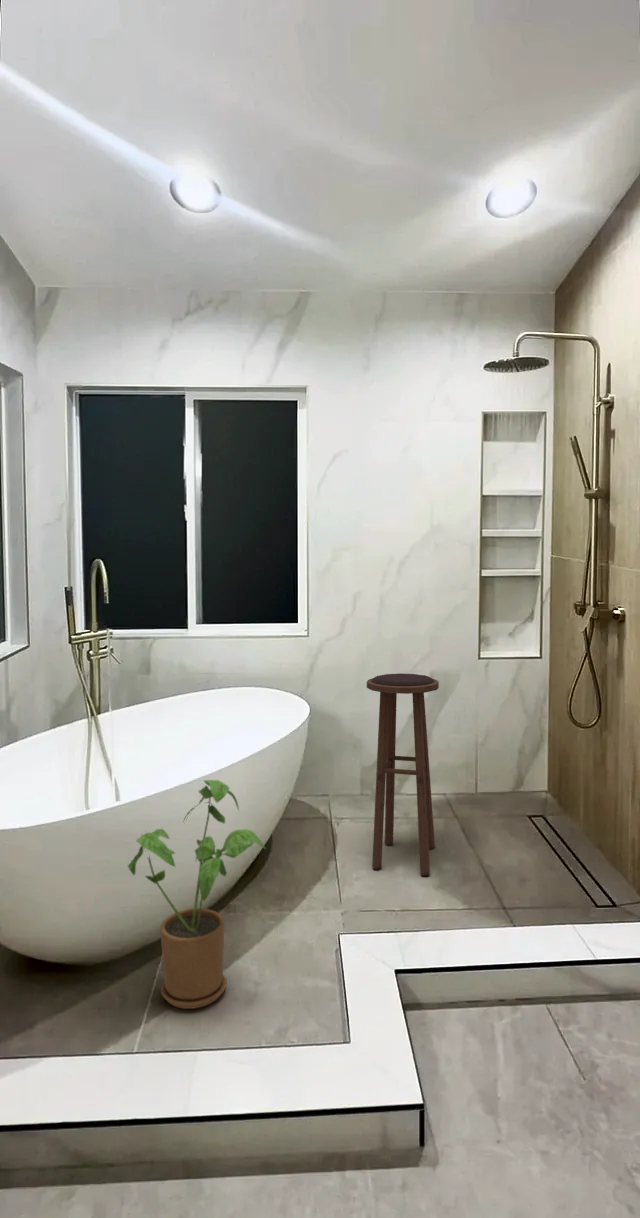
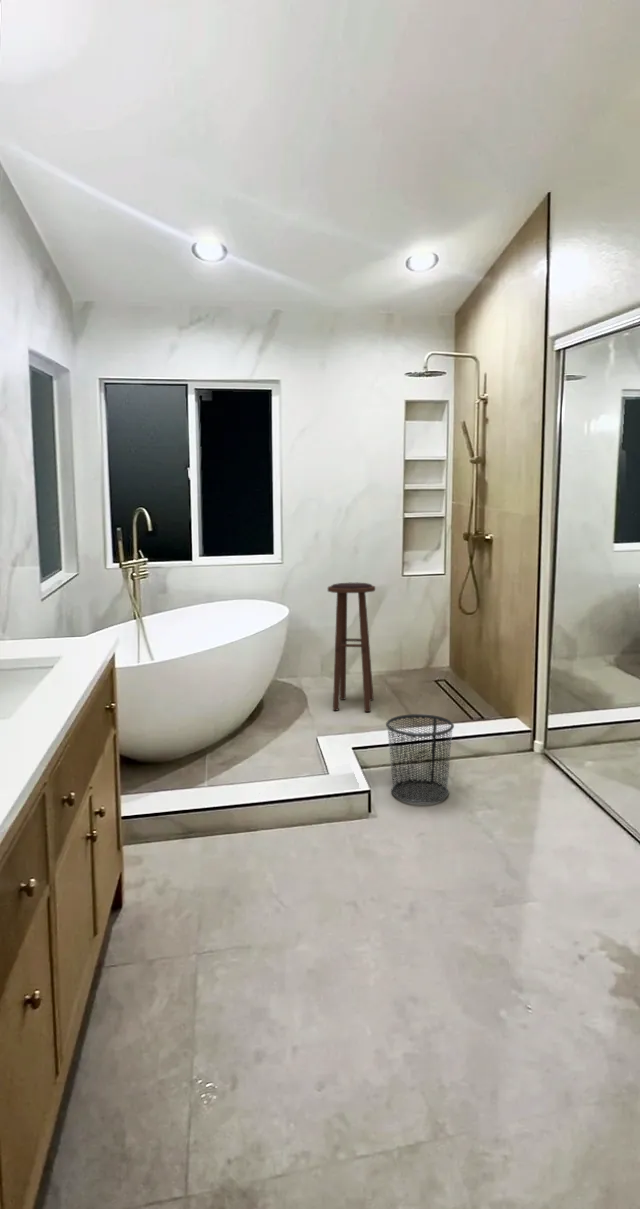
house plant: present [128,780,265,1009] -> none [194,638,277,768]
waste bin: none [454,933,582,1129] -> present [386,714,454,803]

